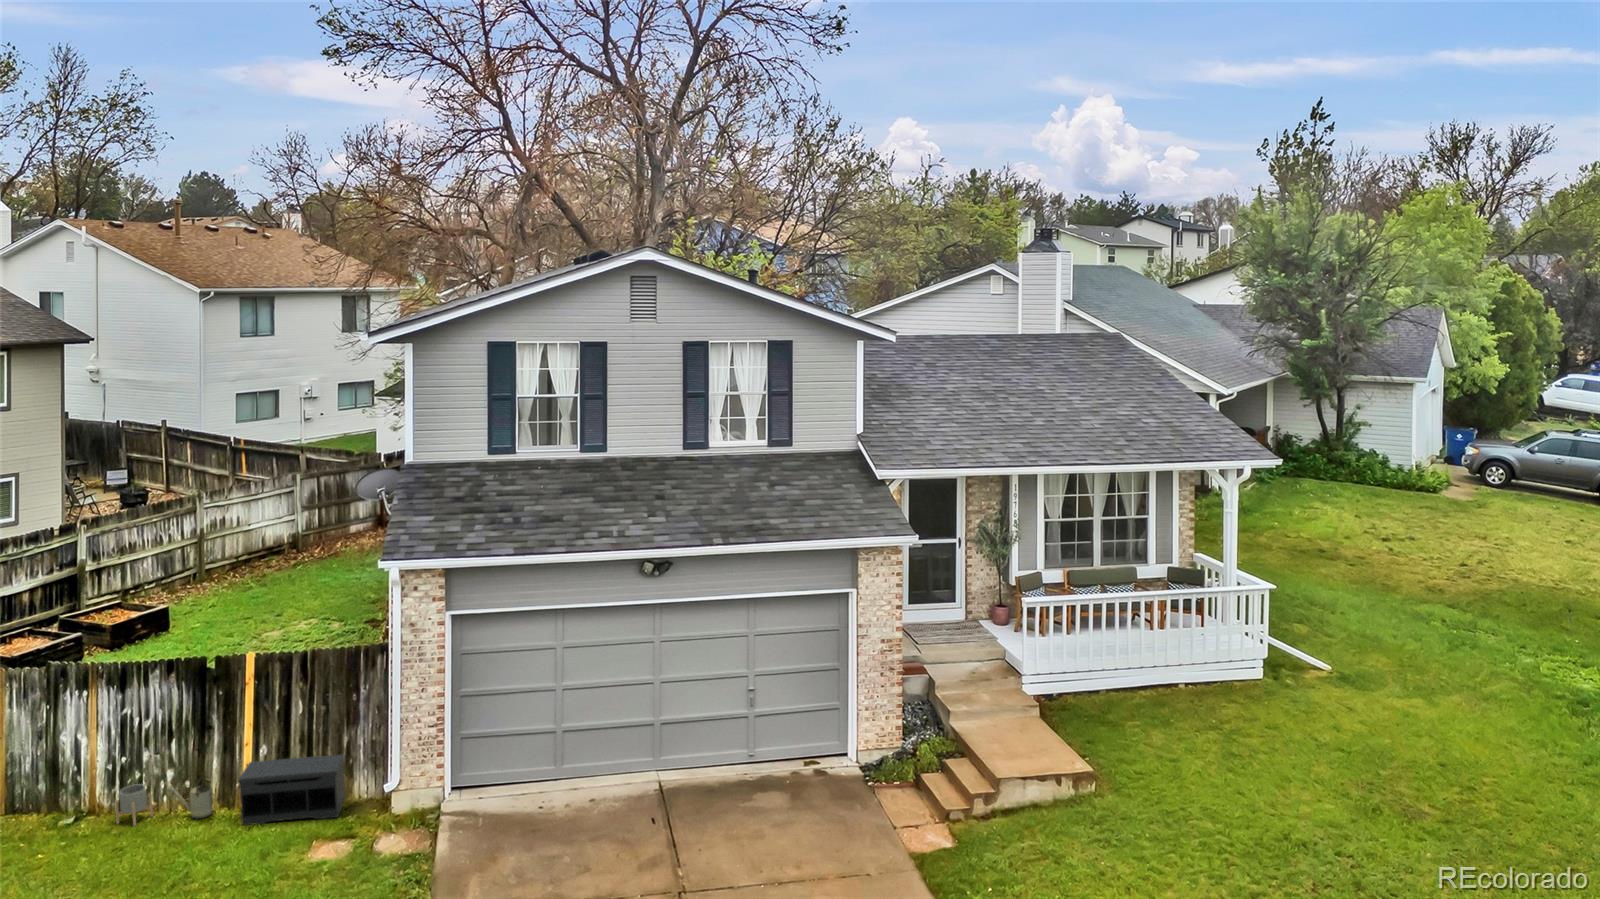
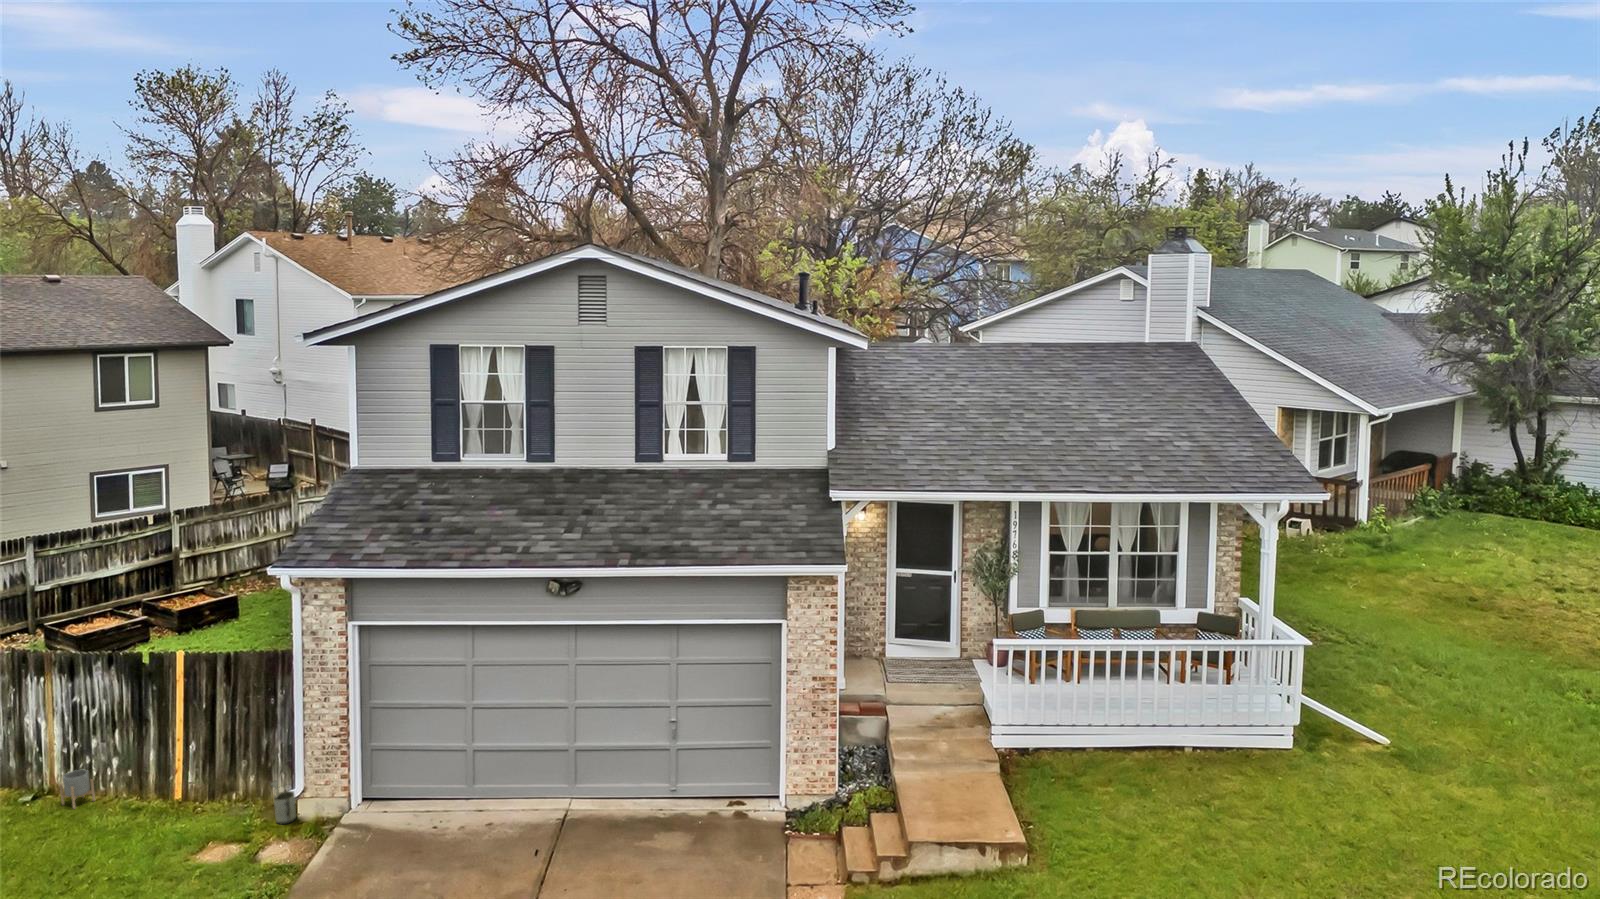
bench: present [238,755,346,825] -> none [155,757,265,819]
watering can: present [167,783,213,819] -> present [270,780,296,825]

